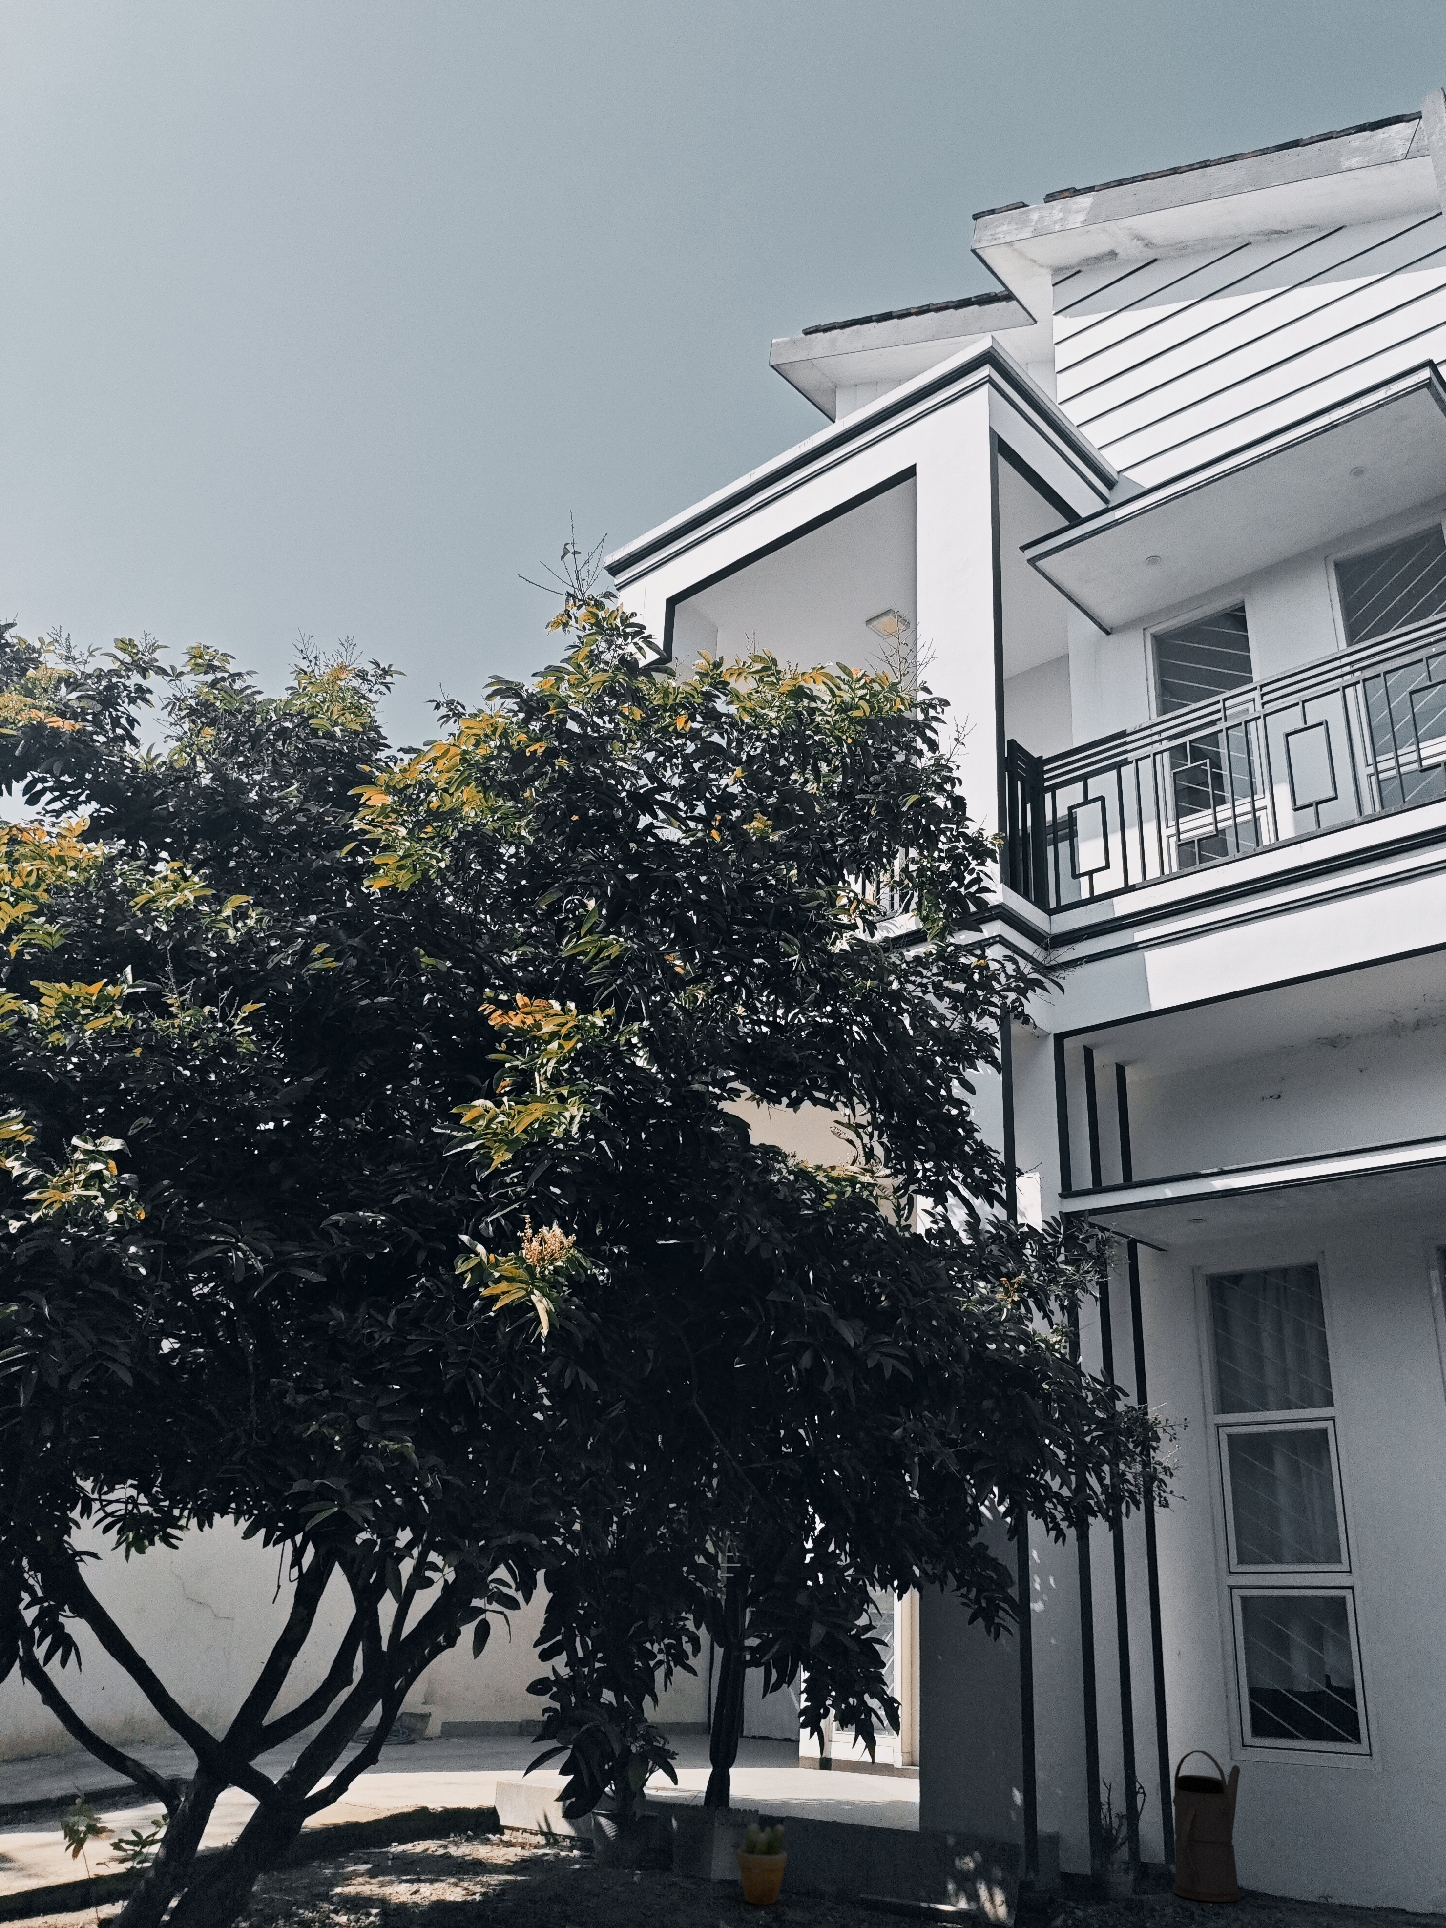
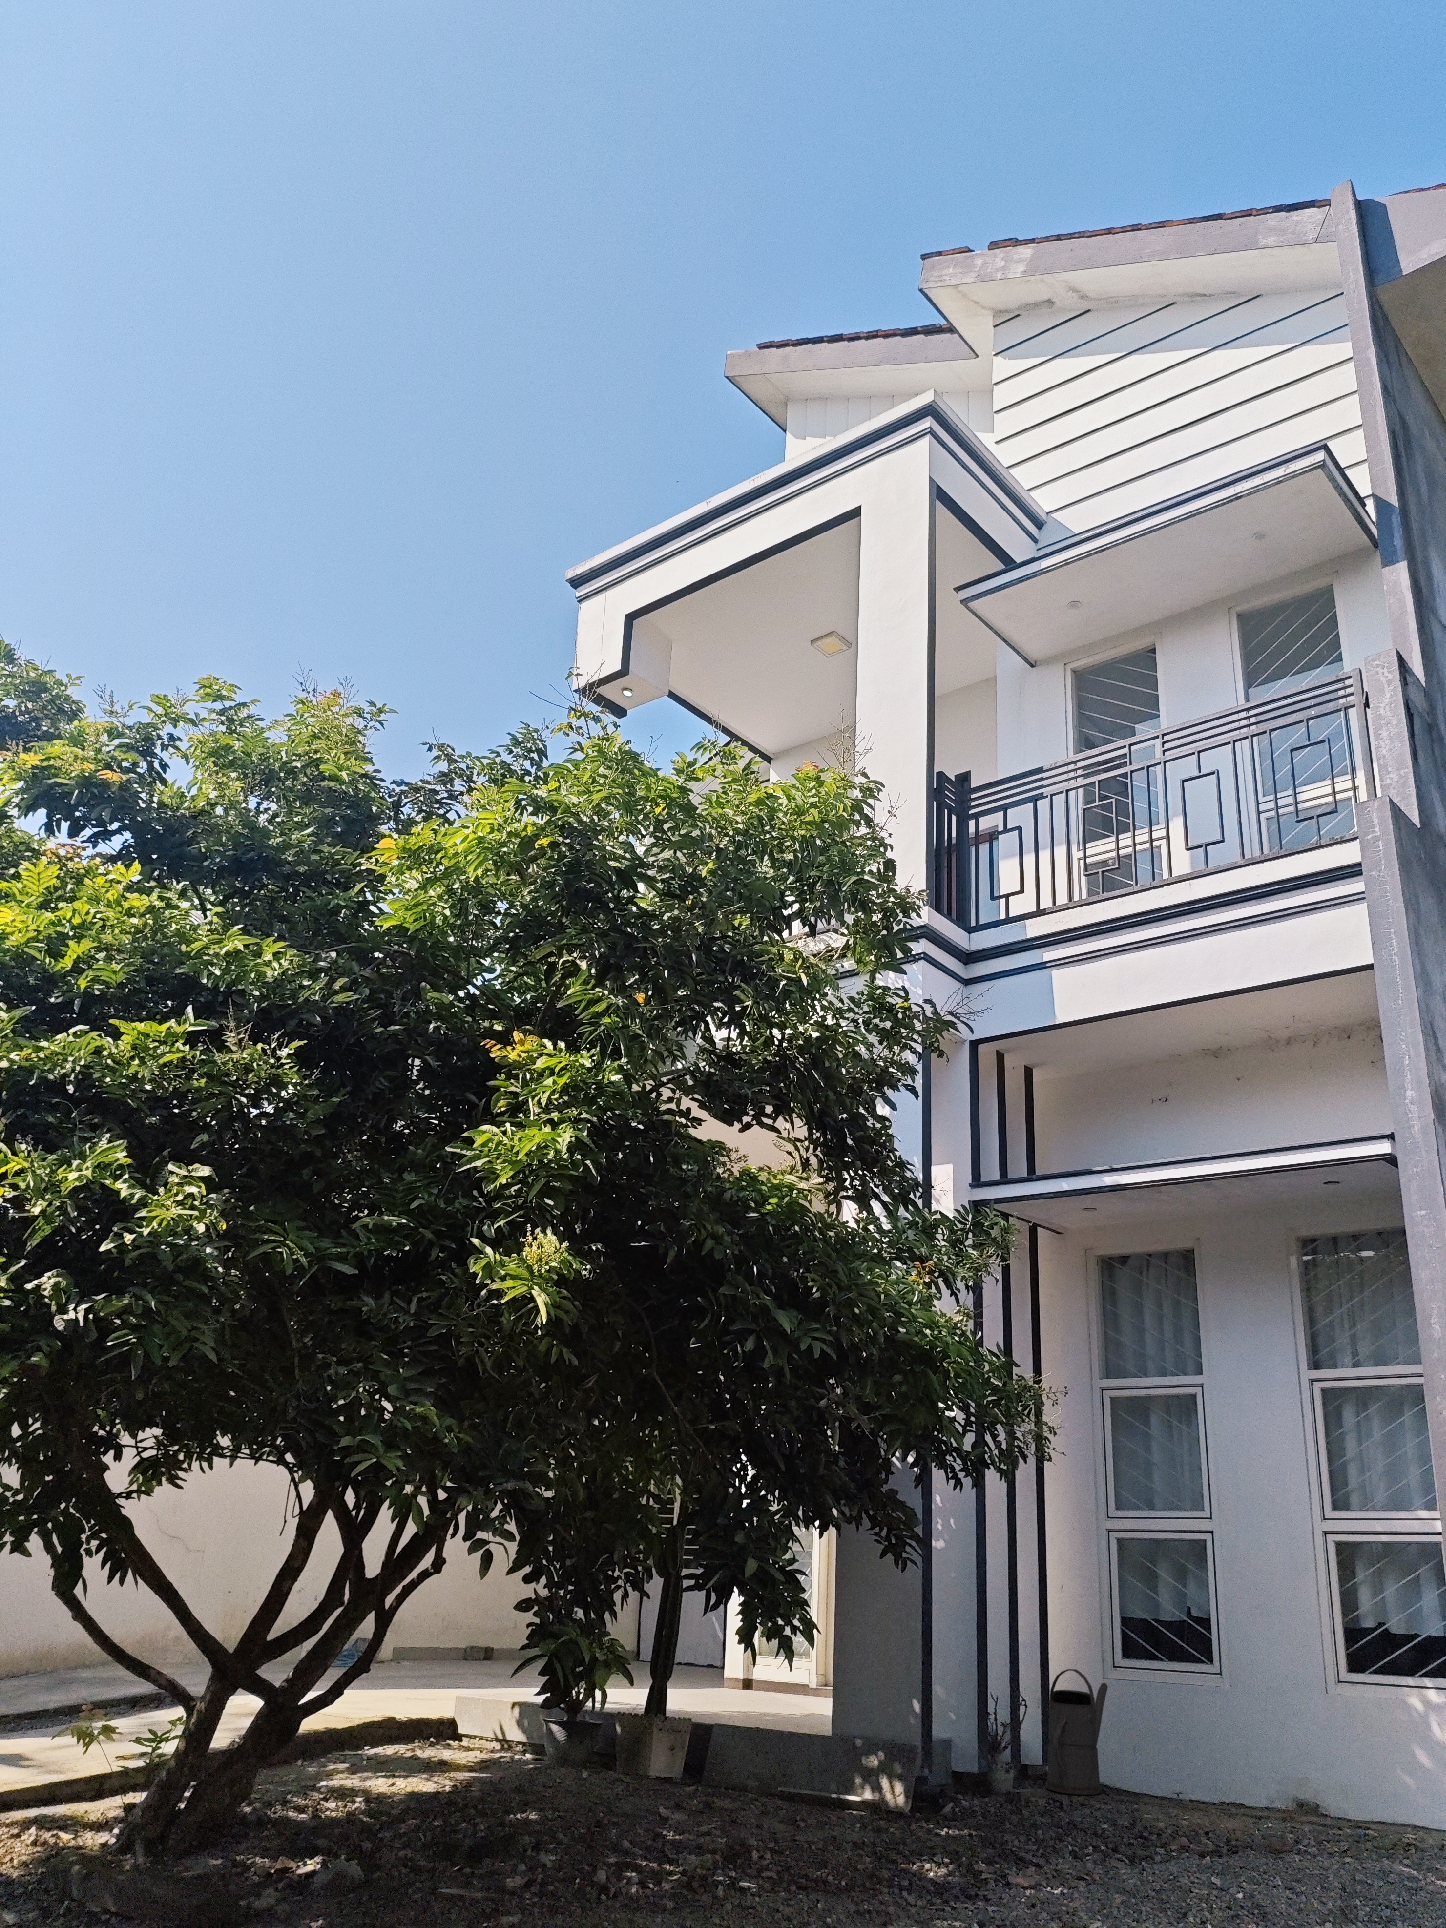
potted plant: present [737,1824,787,1905] -> none [673,1728,716,1796]

